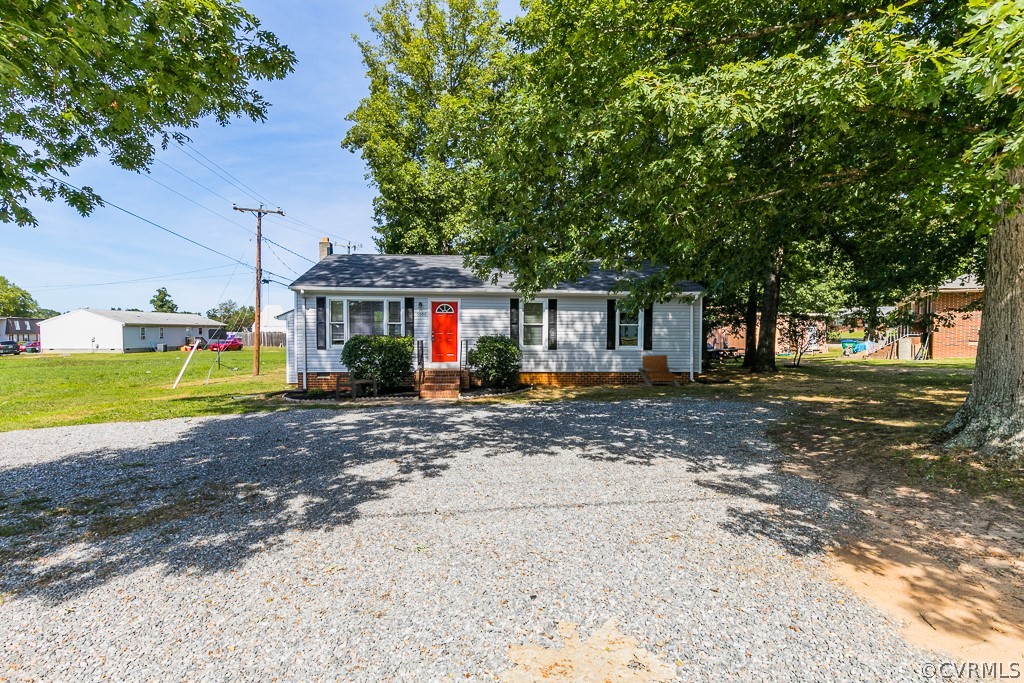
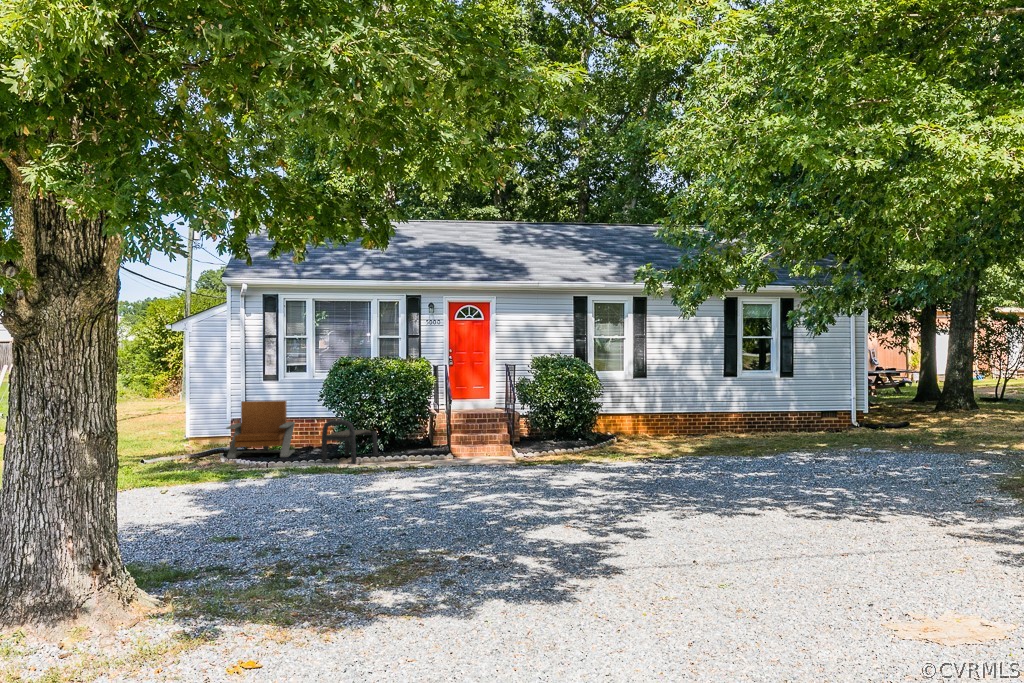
lounge chair: present [638,355,680,387] -> present [226,400,295,459]

